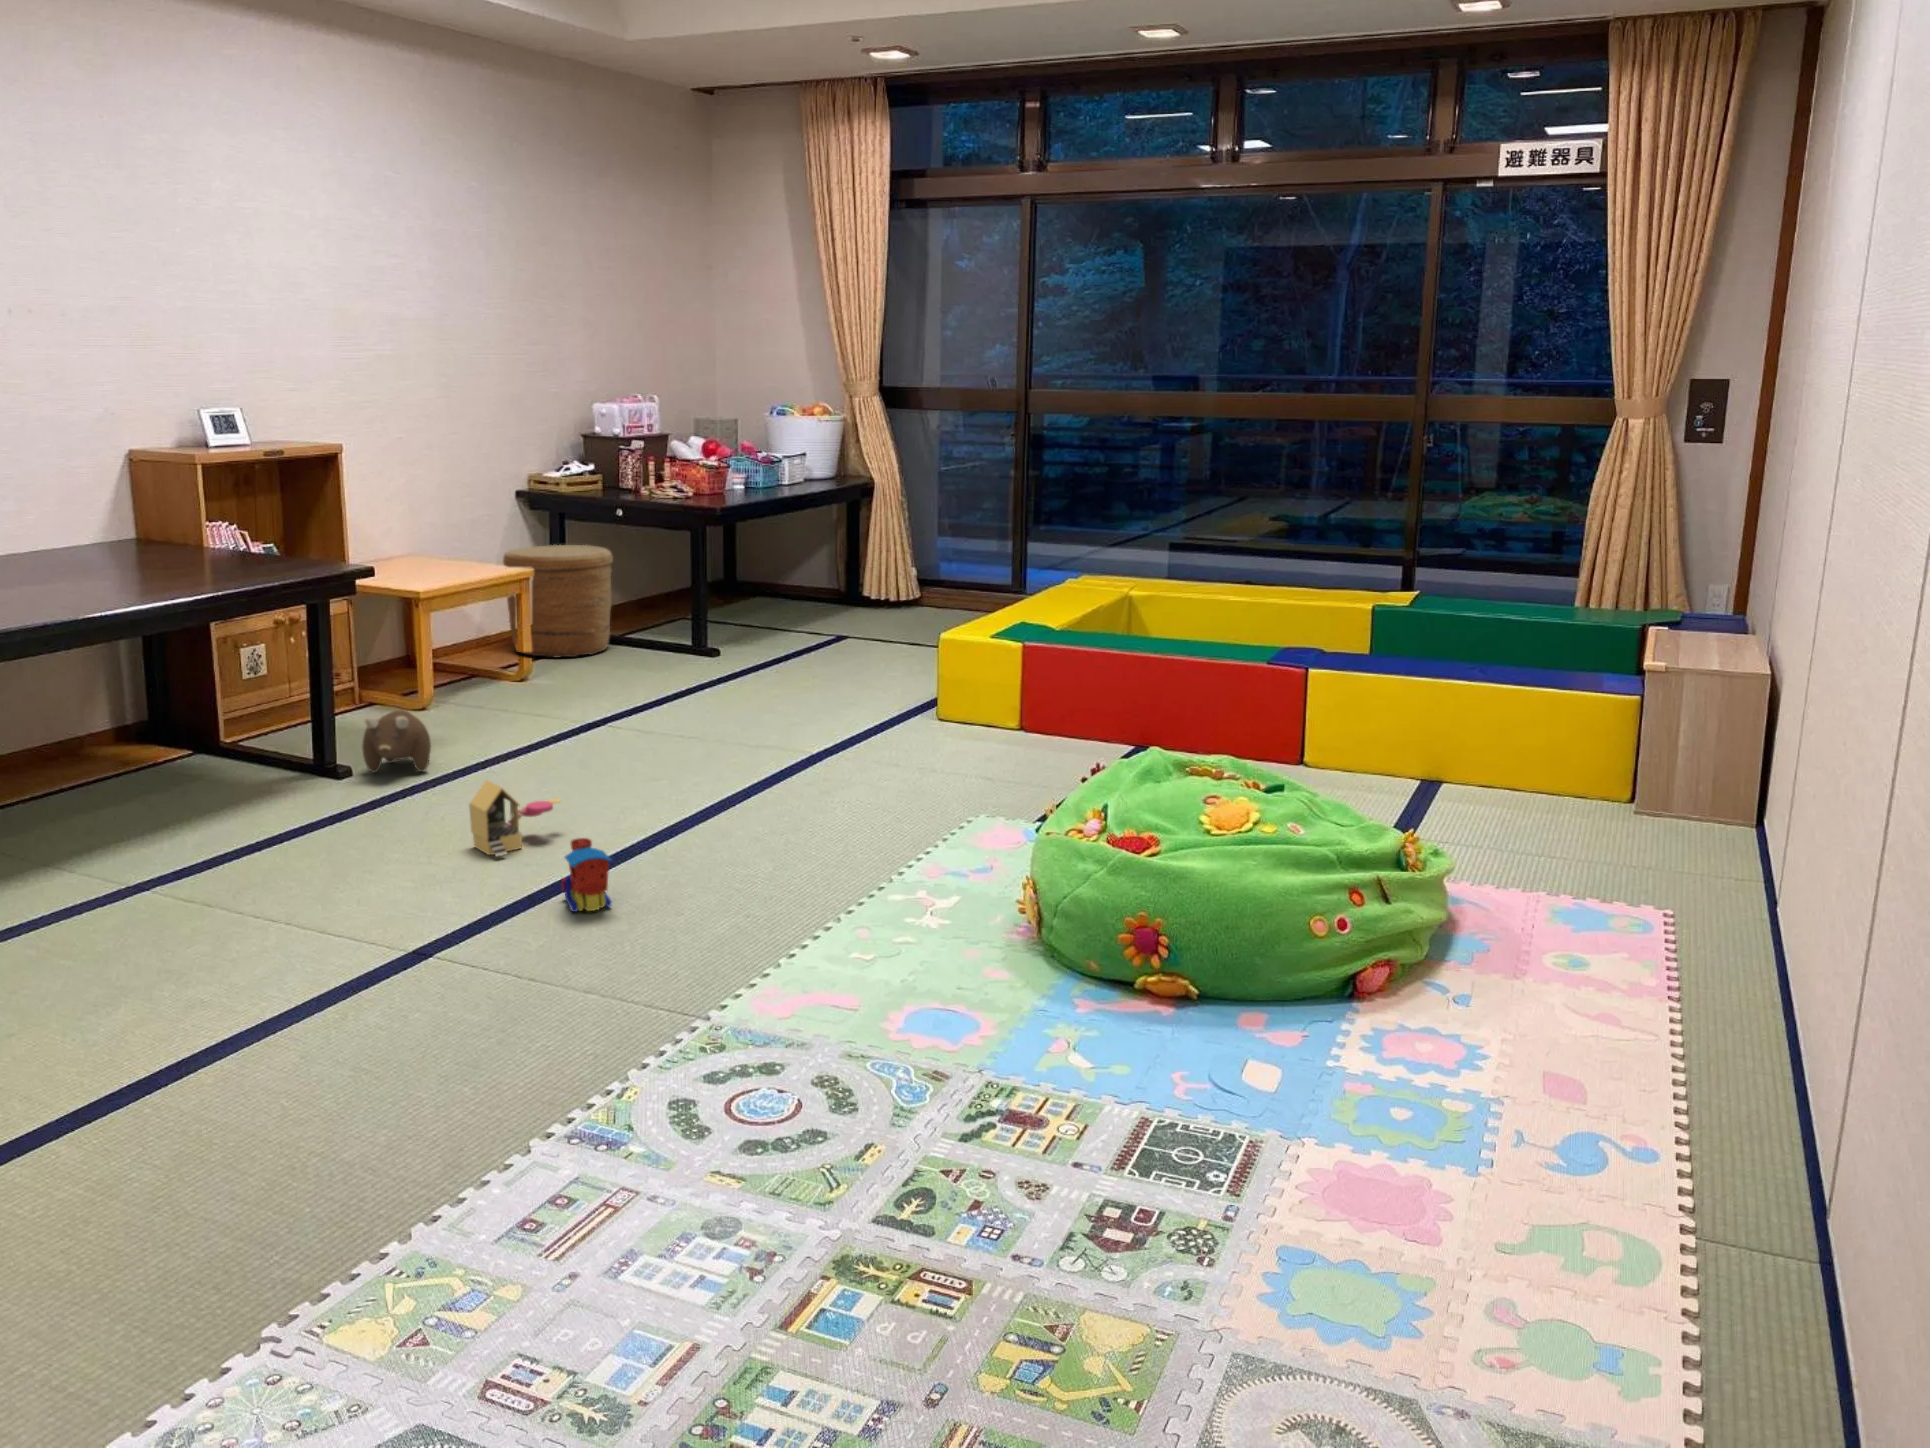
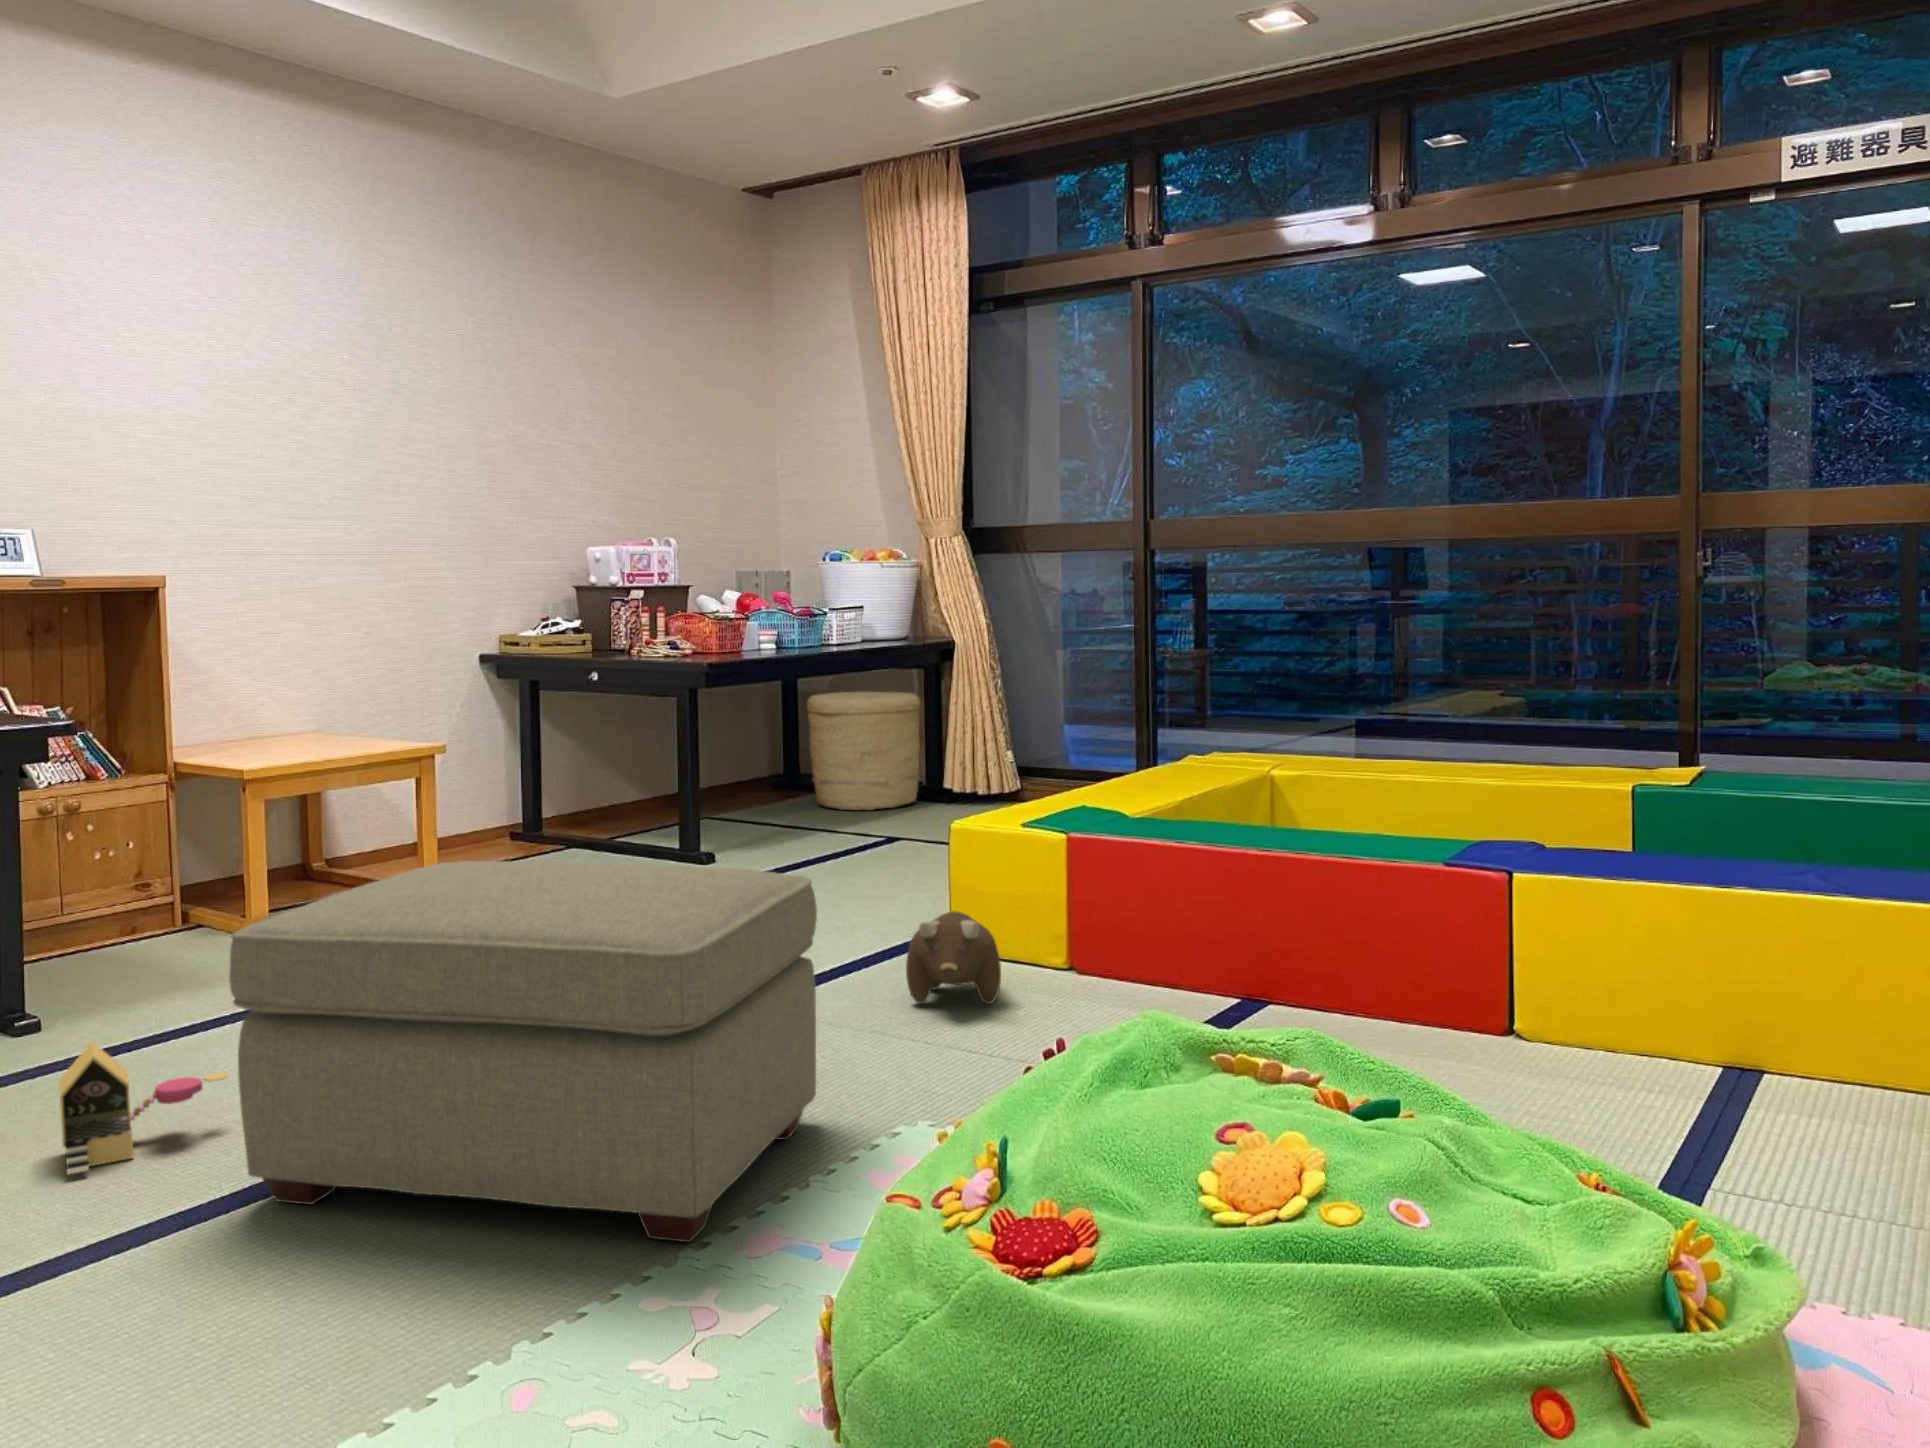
woven basket: present [503,545,613,657] -> present [807,692,920,810]
ottoman: none [620,668,930,875] -> present [229,861,817,1242]
plush toy: present [362,710,431,772] -> present [906,911,1001,1004]
toy train: present [562,838,611,912] -> none [38,1159,145,1304]

